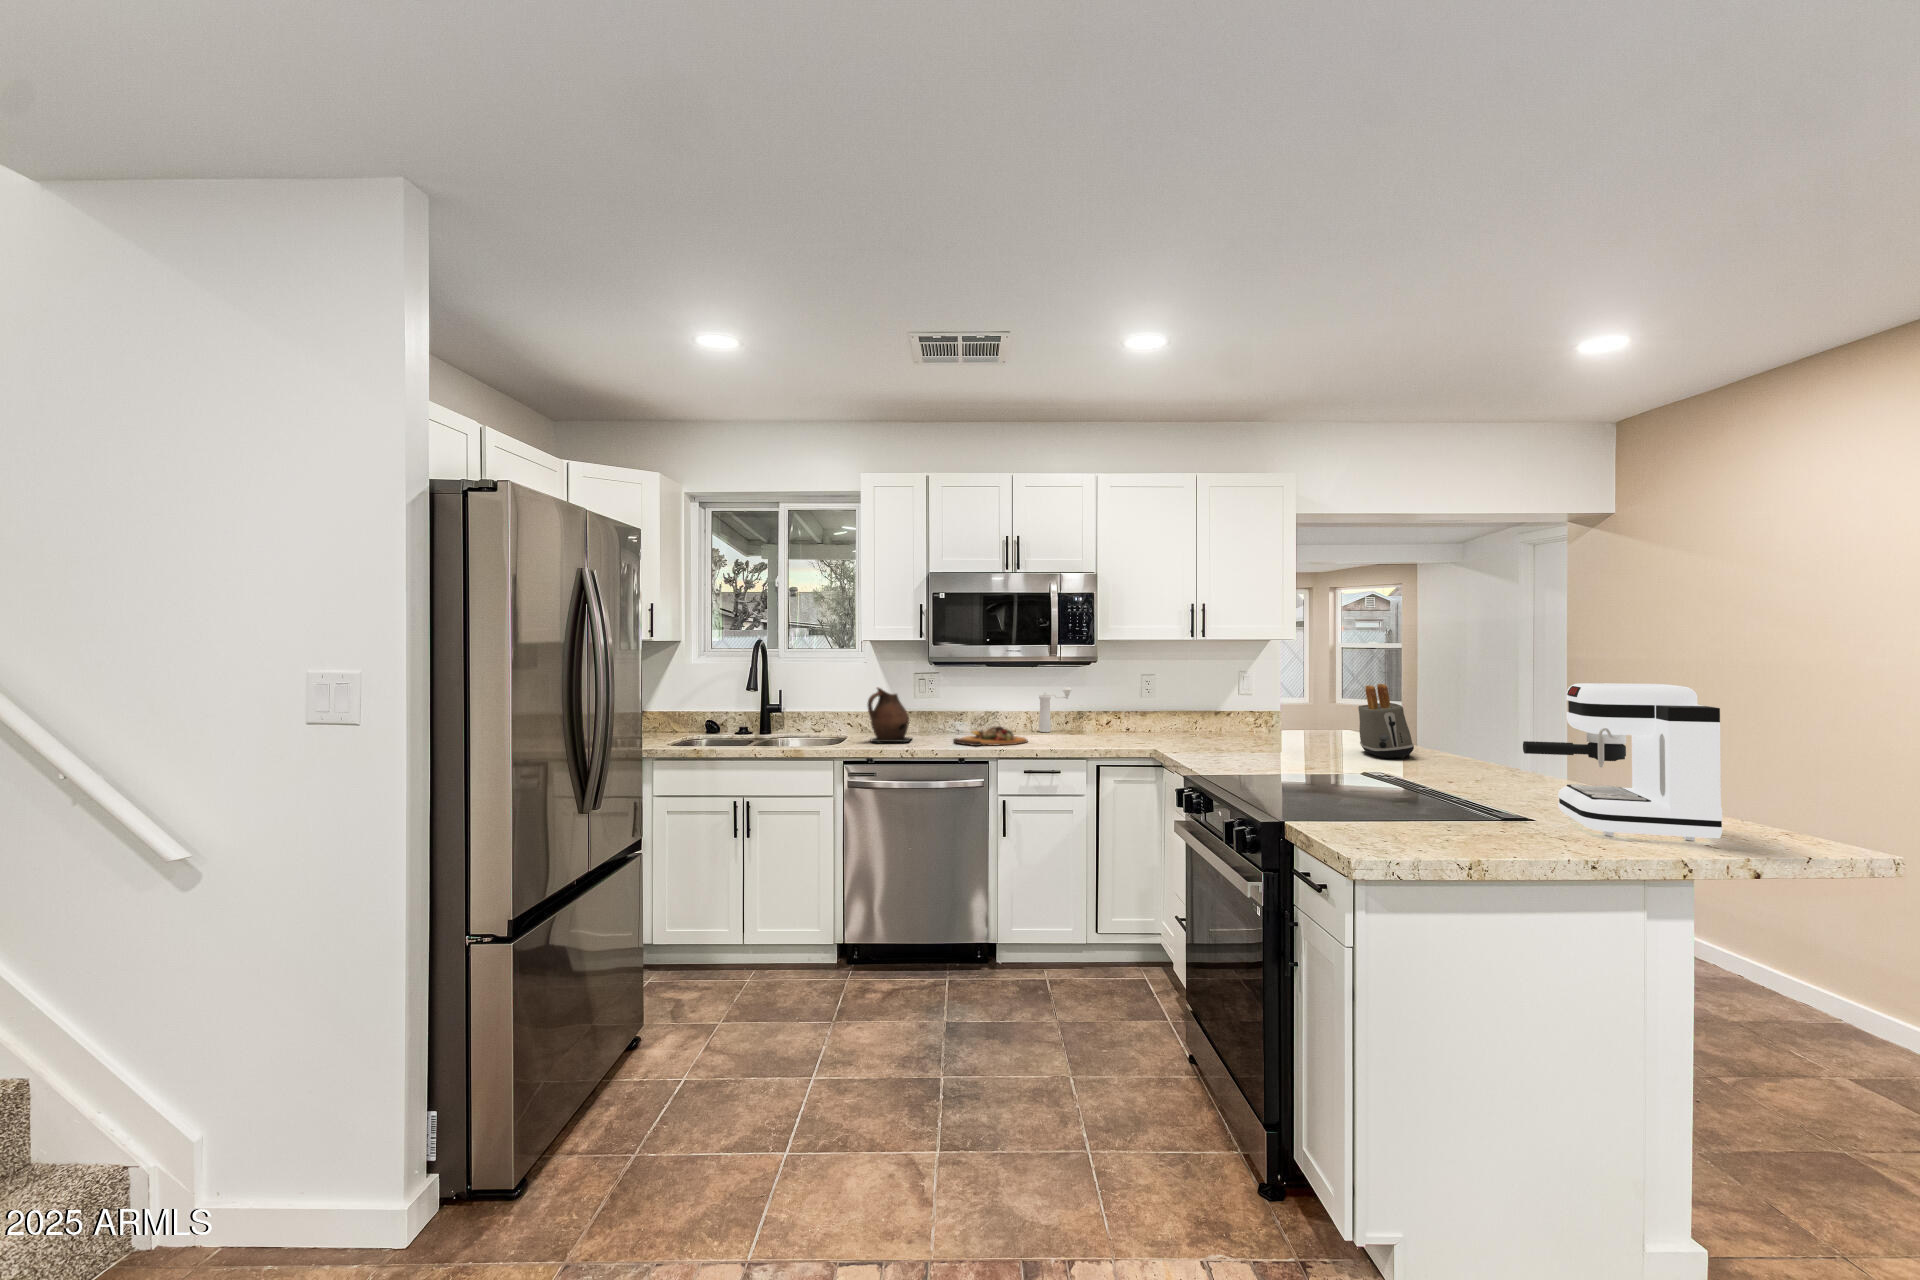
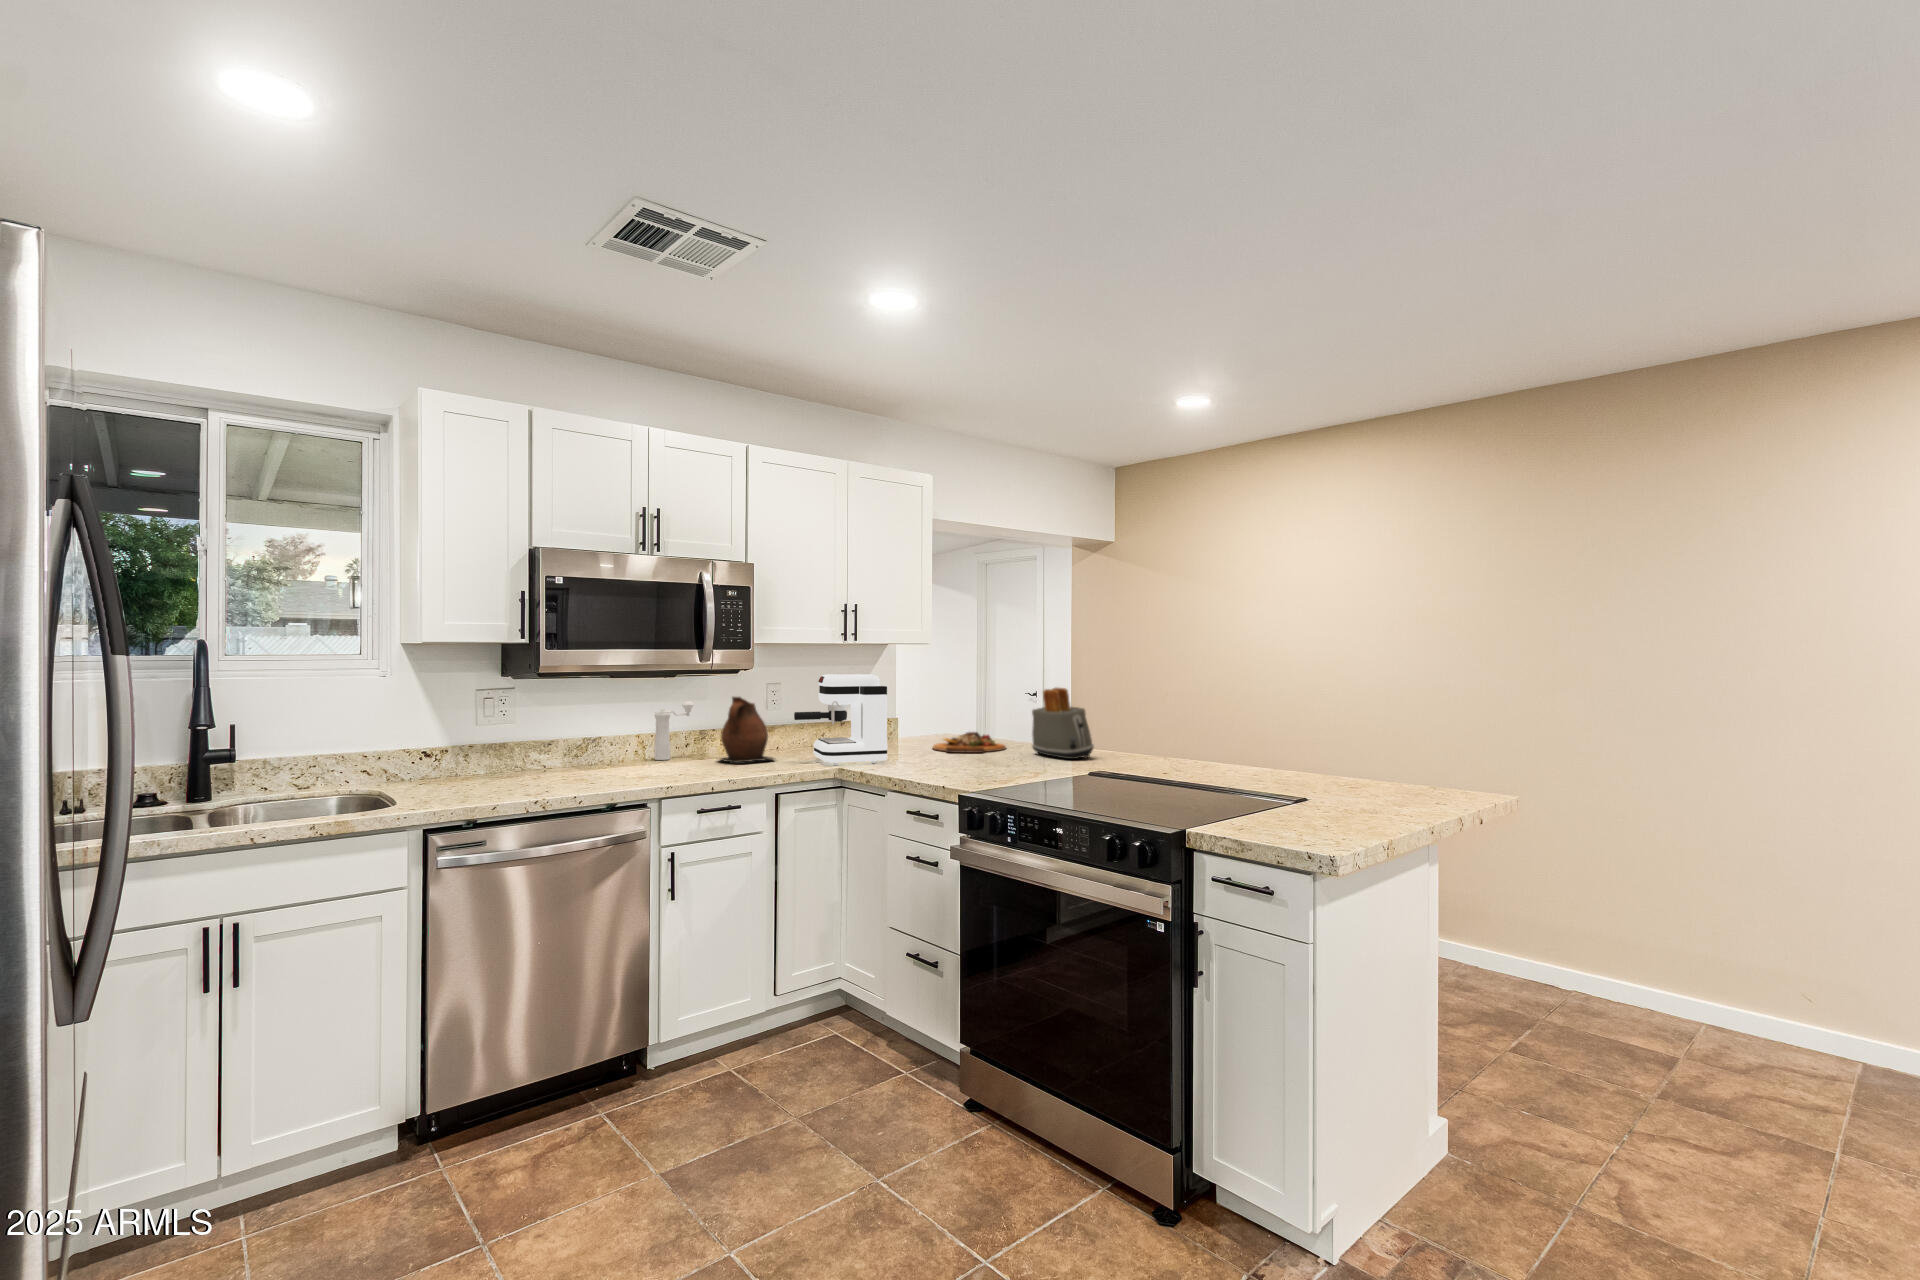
coffee maker: present [1523,683,1722,840] -> present [794,674,887,765]
ceramic pitcher: present [868,687,911,742] -> present [720,696,774,763]
cutting board: present [953,726,1027,746] -> present [933,732,1006,753]

